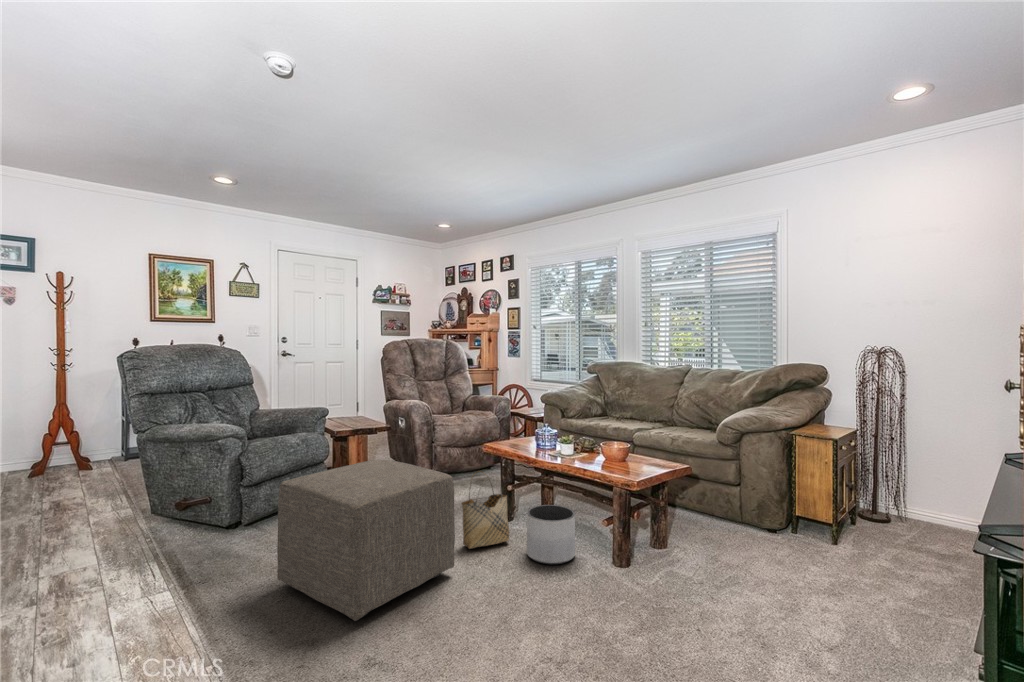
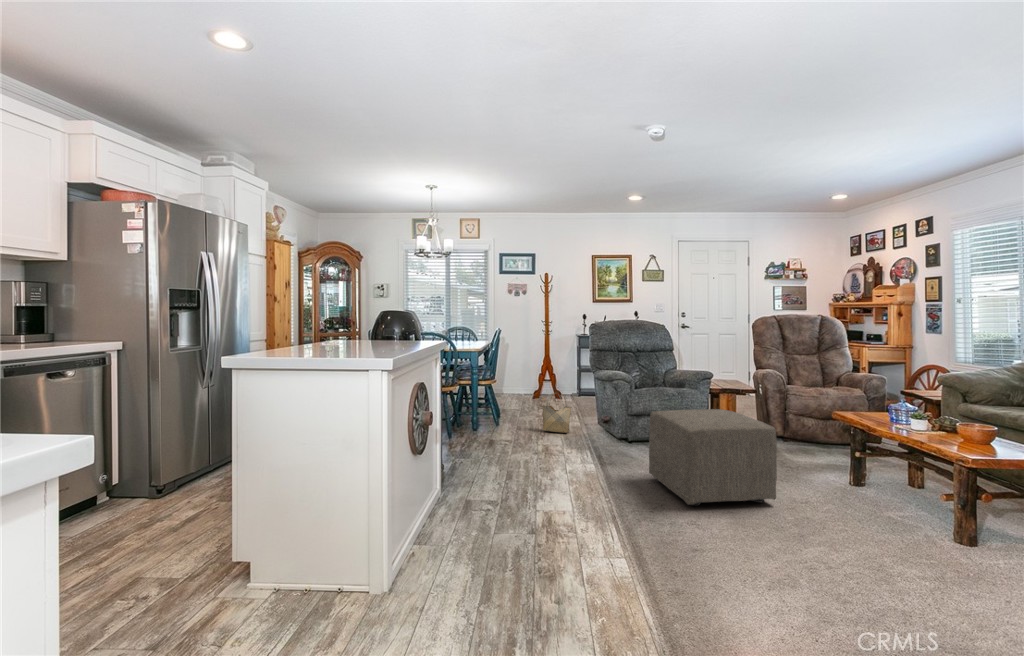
woven basket: present [462,471,509,549] -> present [542,392,571,433]
planter: present [527,505,575,565] -> none [855,474,912,529]

